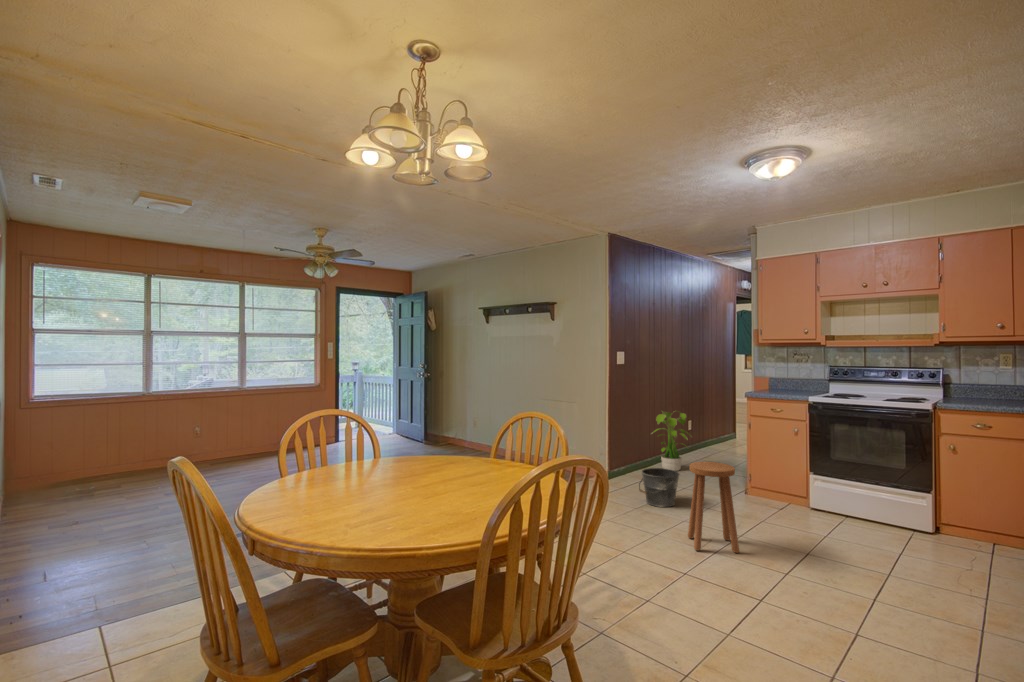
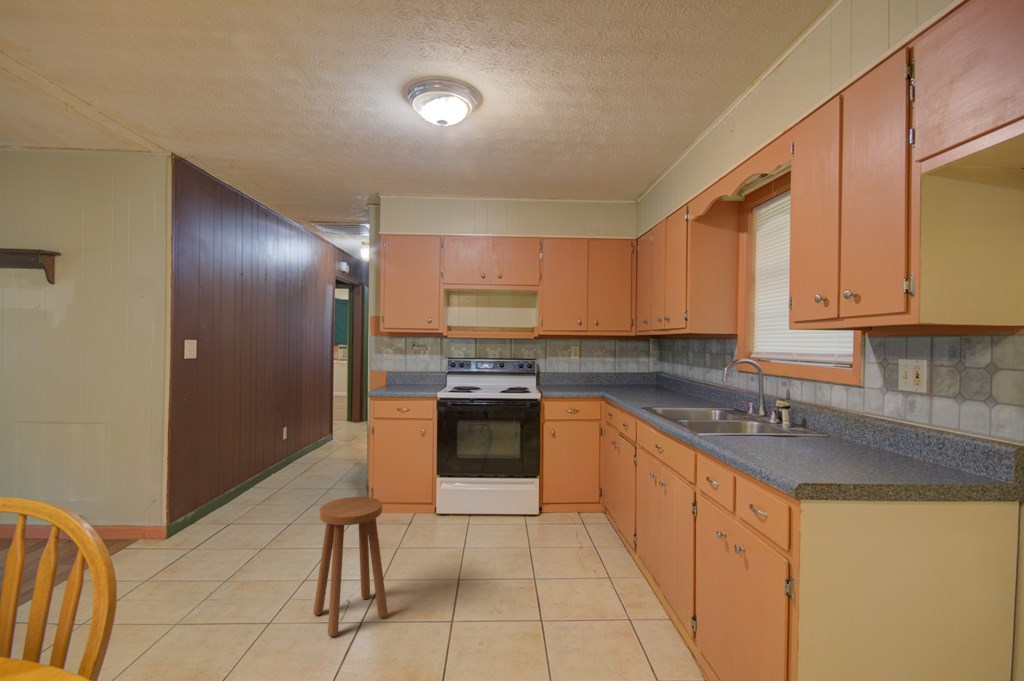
potted plant: present [654,412,687,471] -> none [235,417,294,499]
bucket: present [639,468,679,507] -> none [225,507,289,569]

